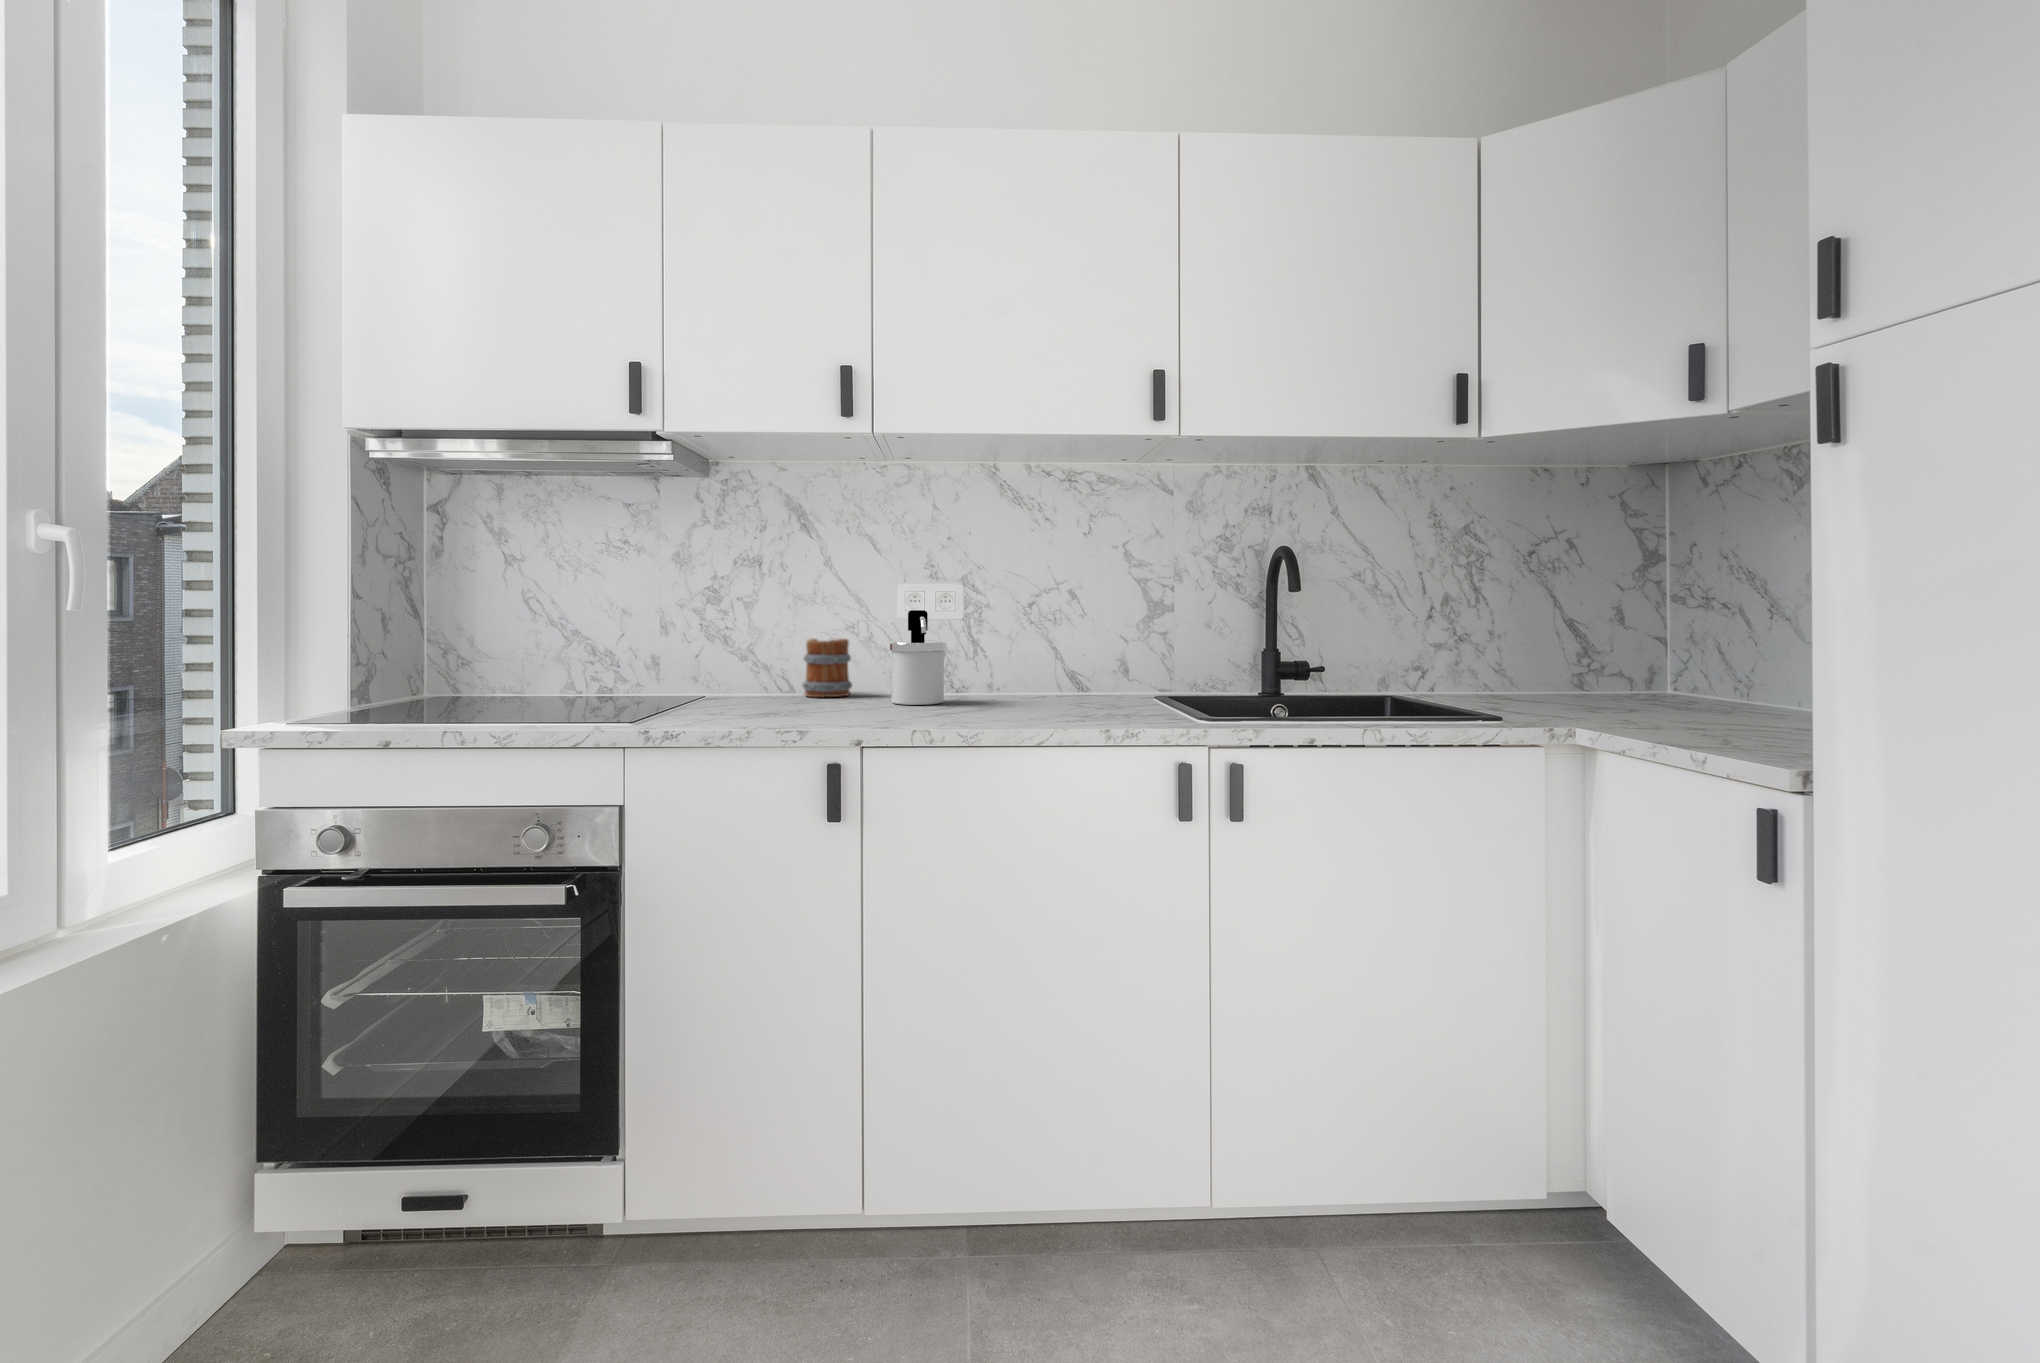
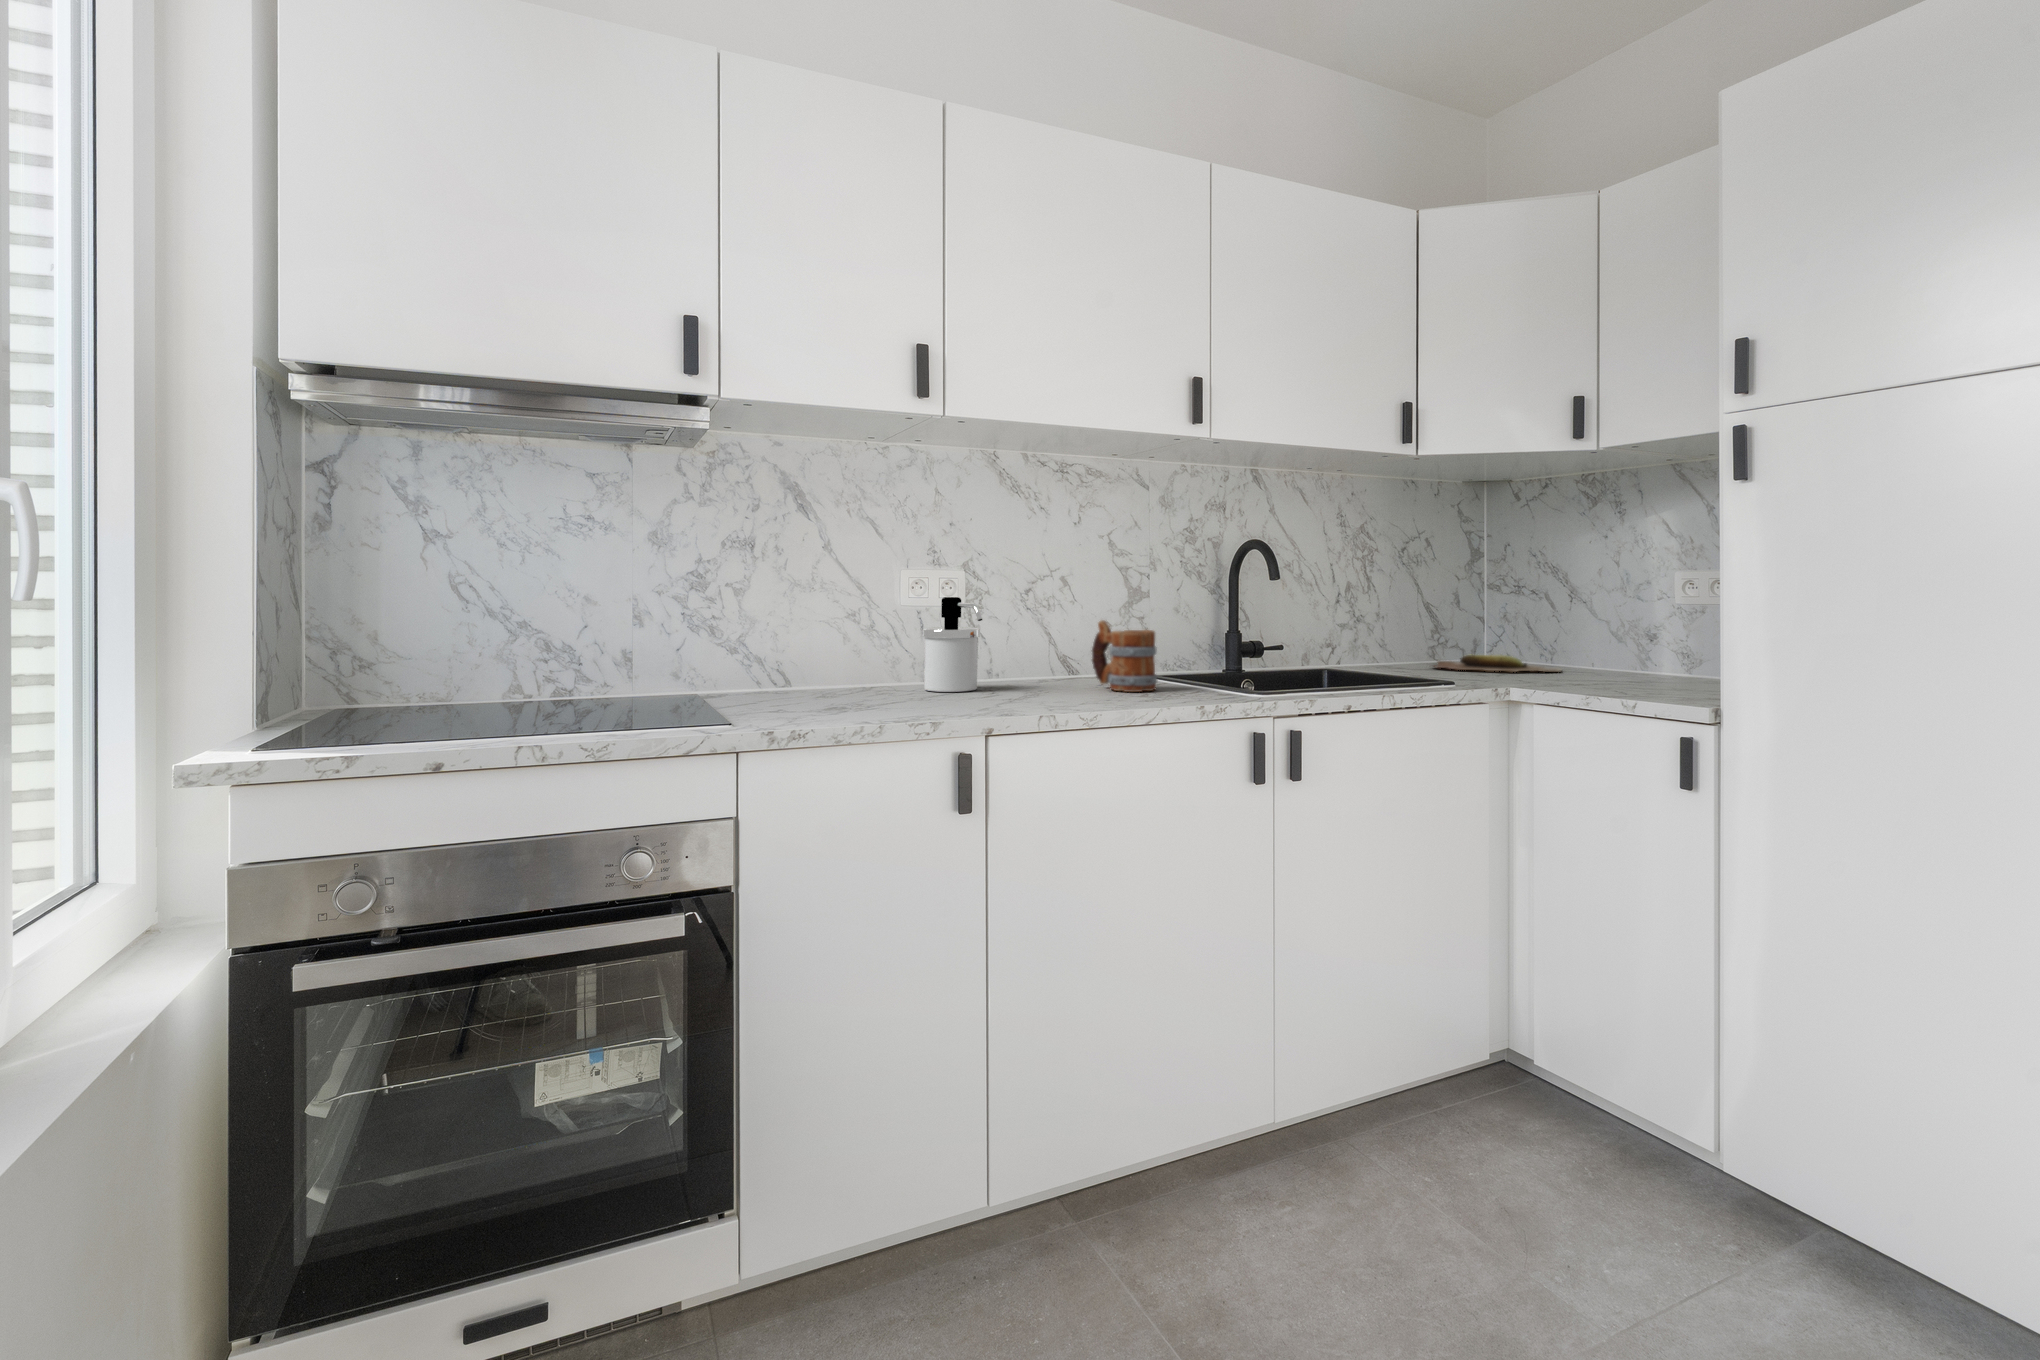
mug: present [802,639,852,697] -> present [1092,620,1157,692]
cutting board: none [1544,686,1735,713] -> present [1436,654,1561,672]

